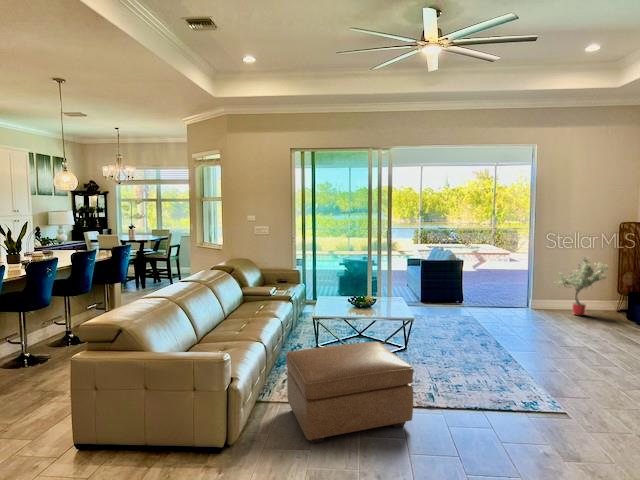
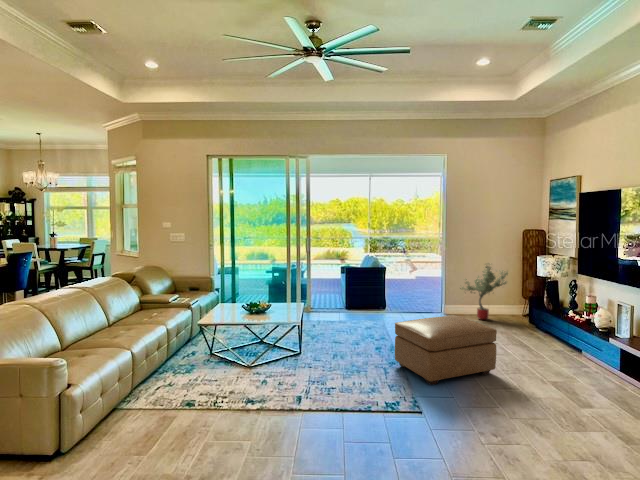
ottoman: present [286,342,414,444] -> present [395,316,497,385]

